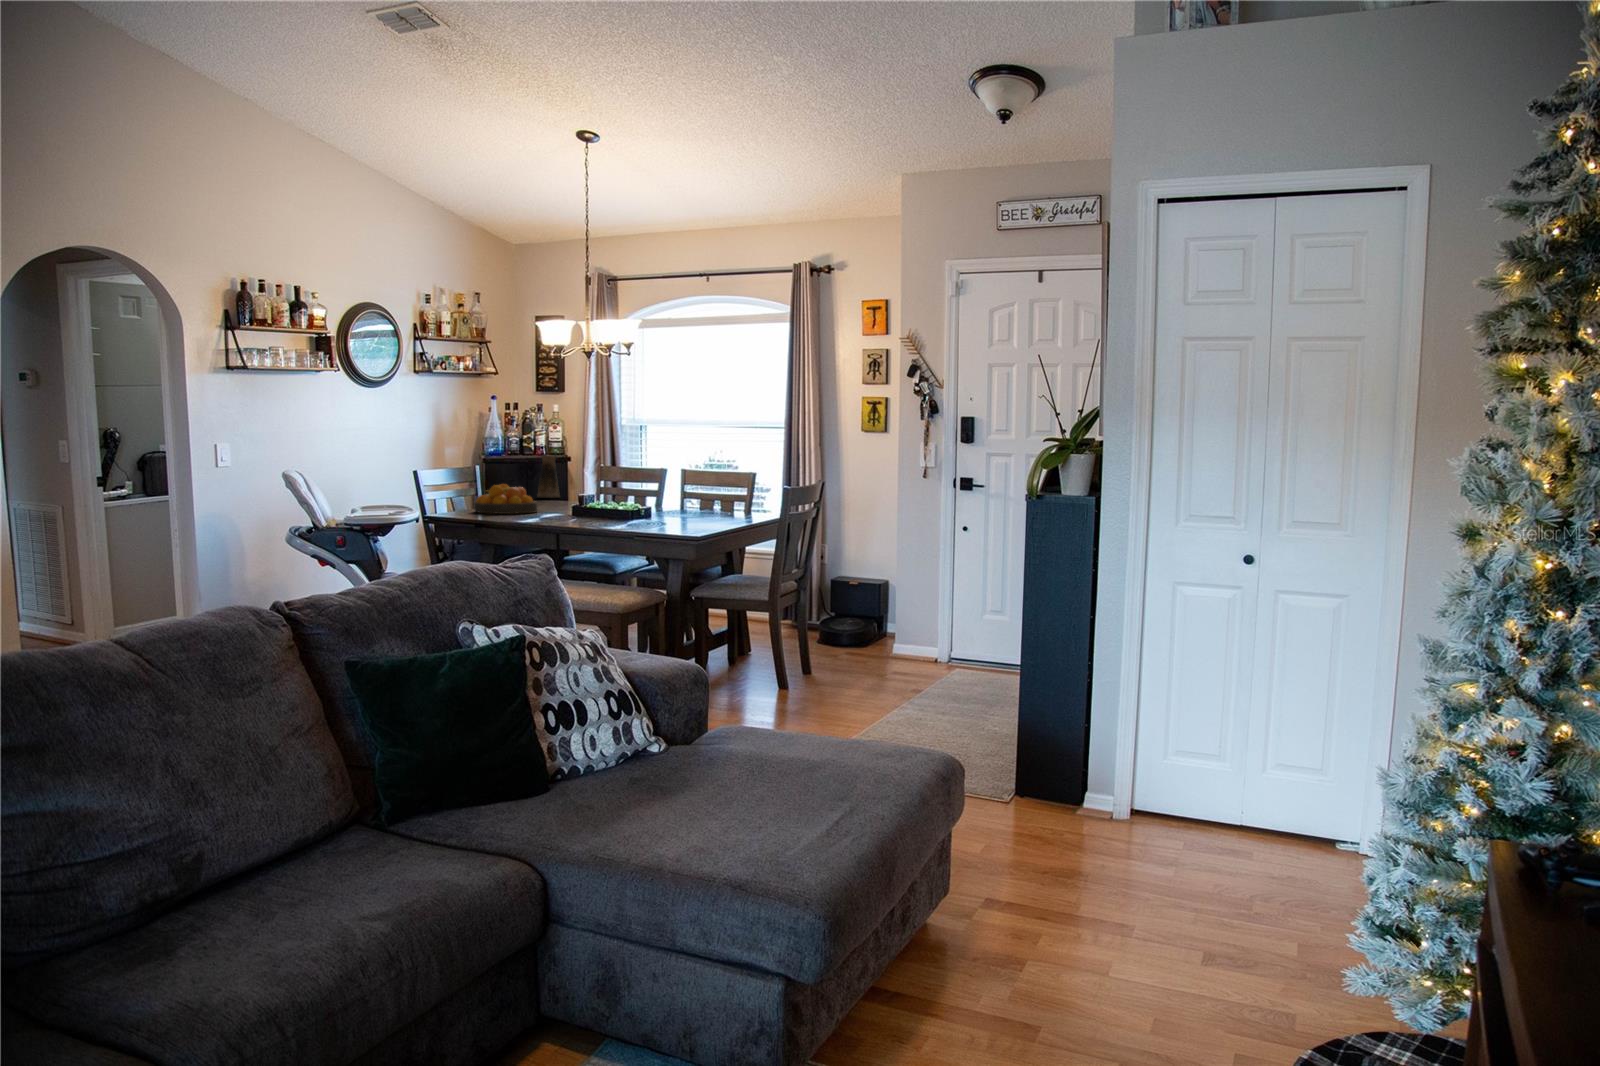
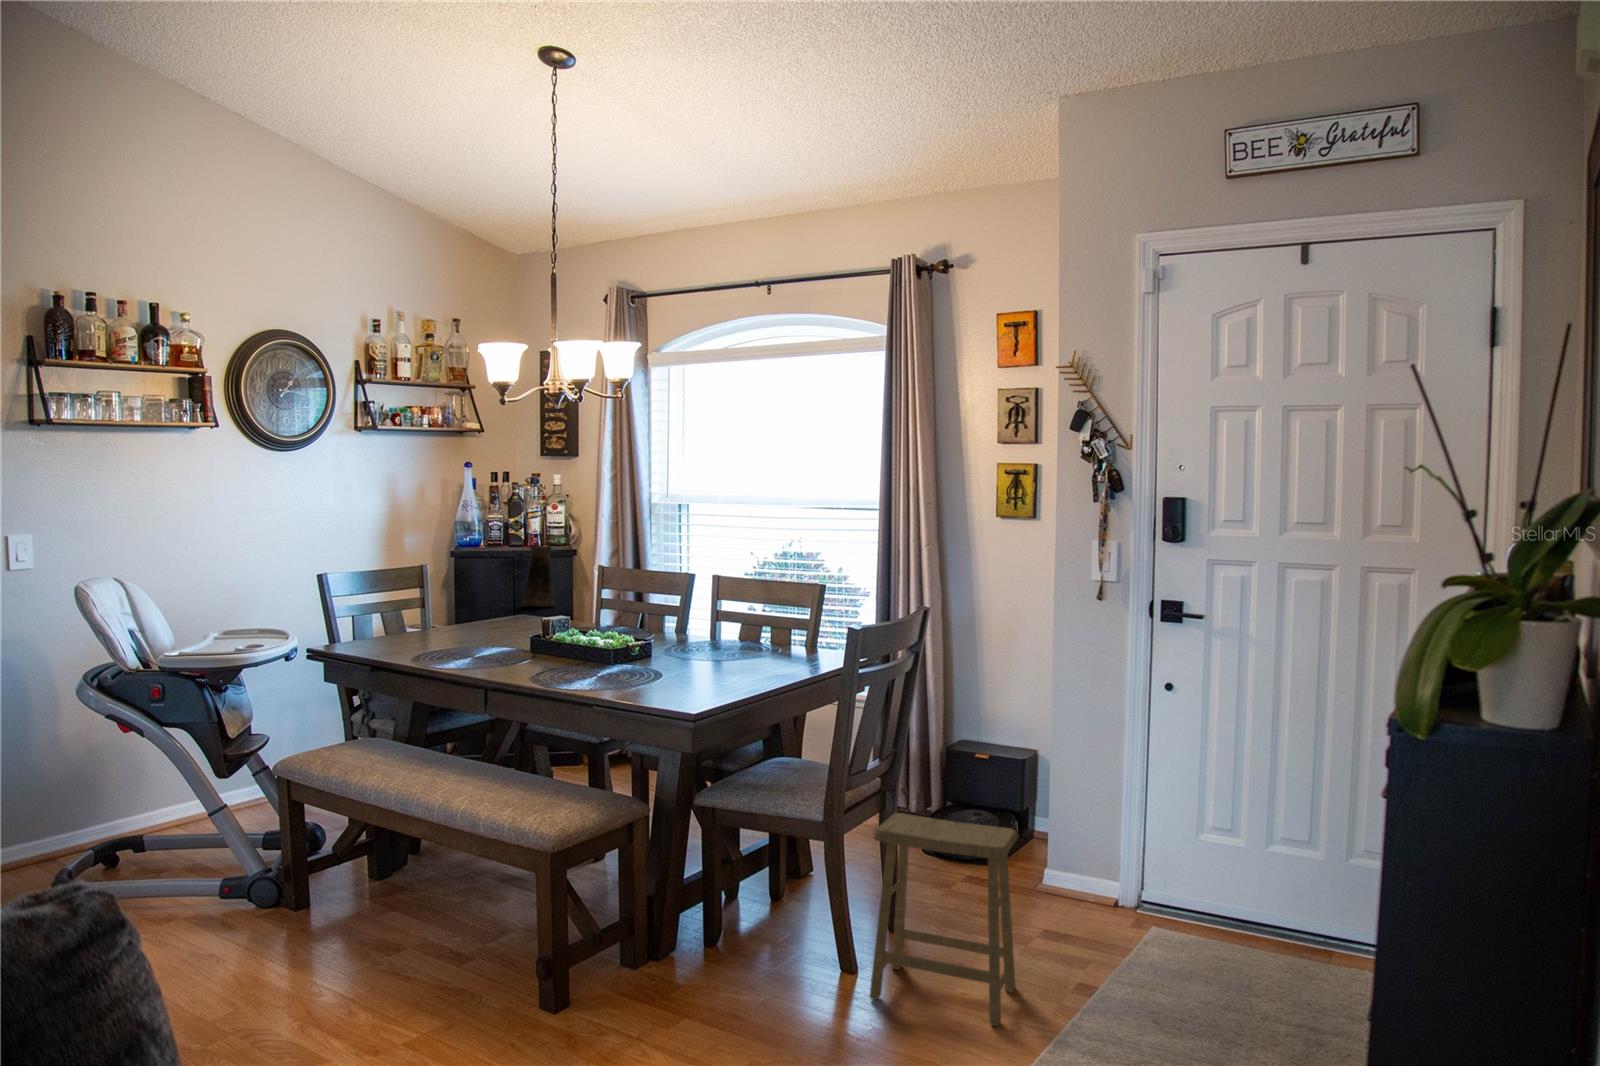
fruit bowl: present [475,484,538,514] -> none [380,597,480,648]
footstool: none [796,595,876,697] -> present [870,813,1017,1026]

